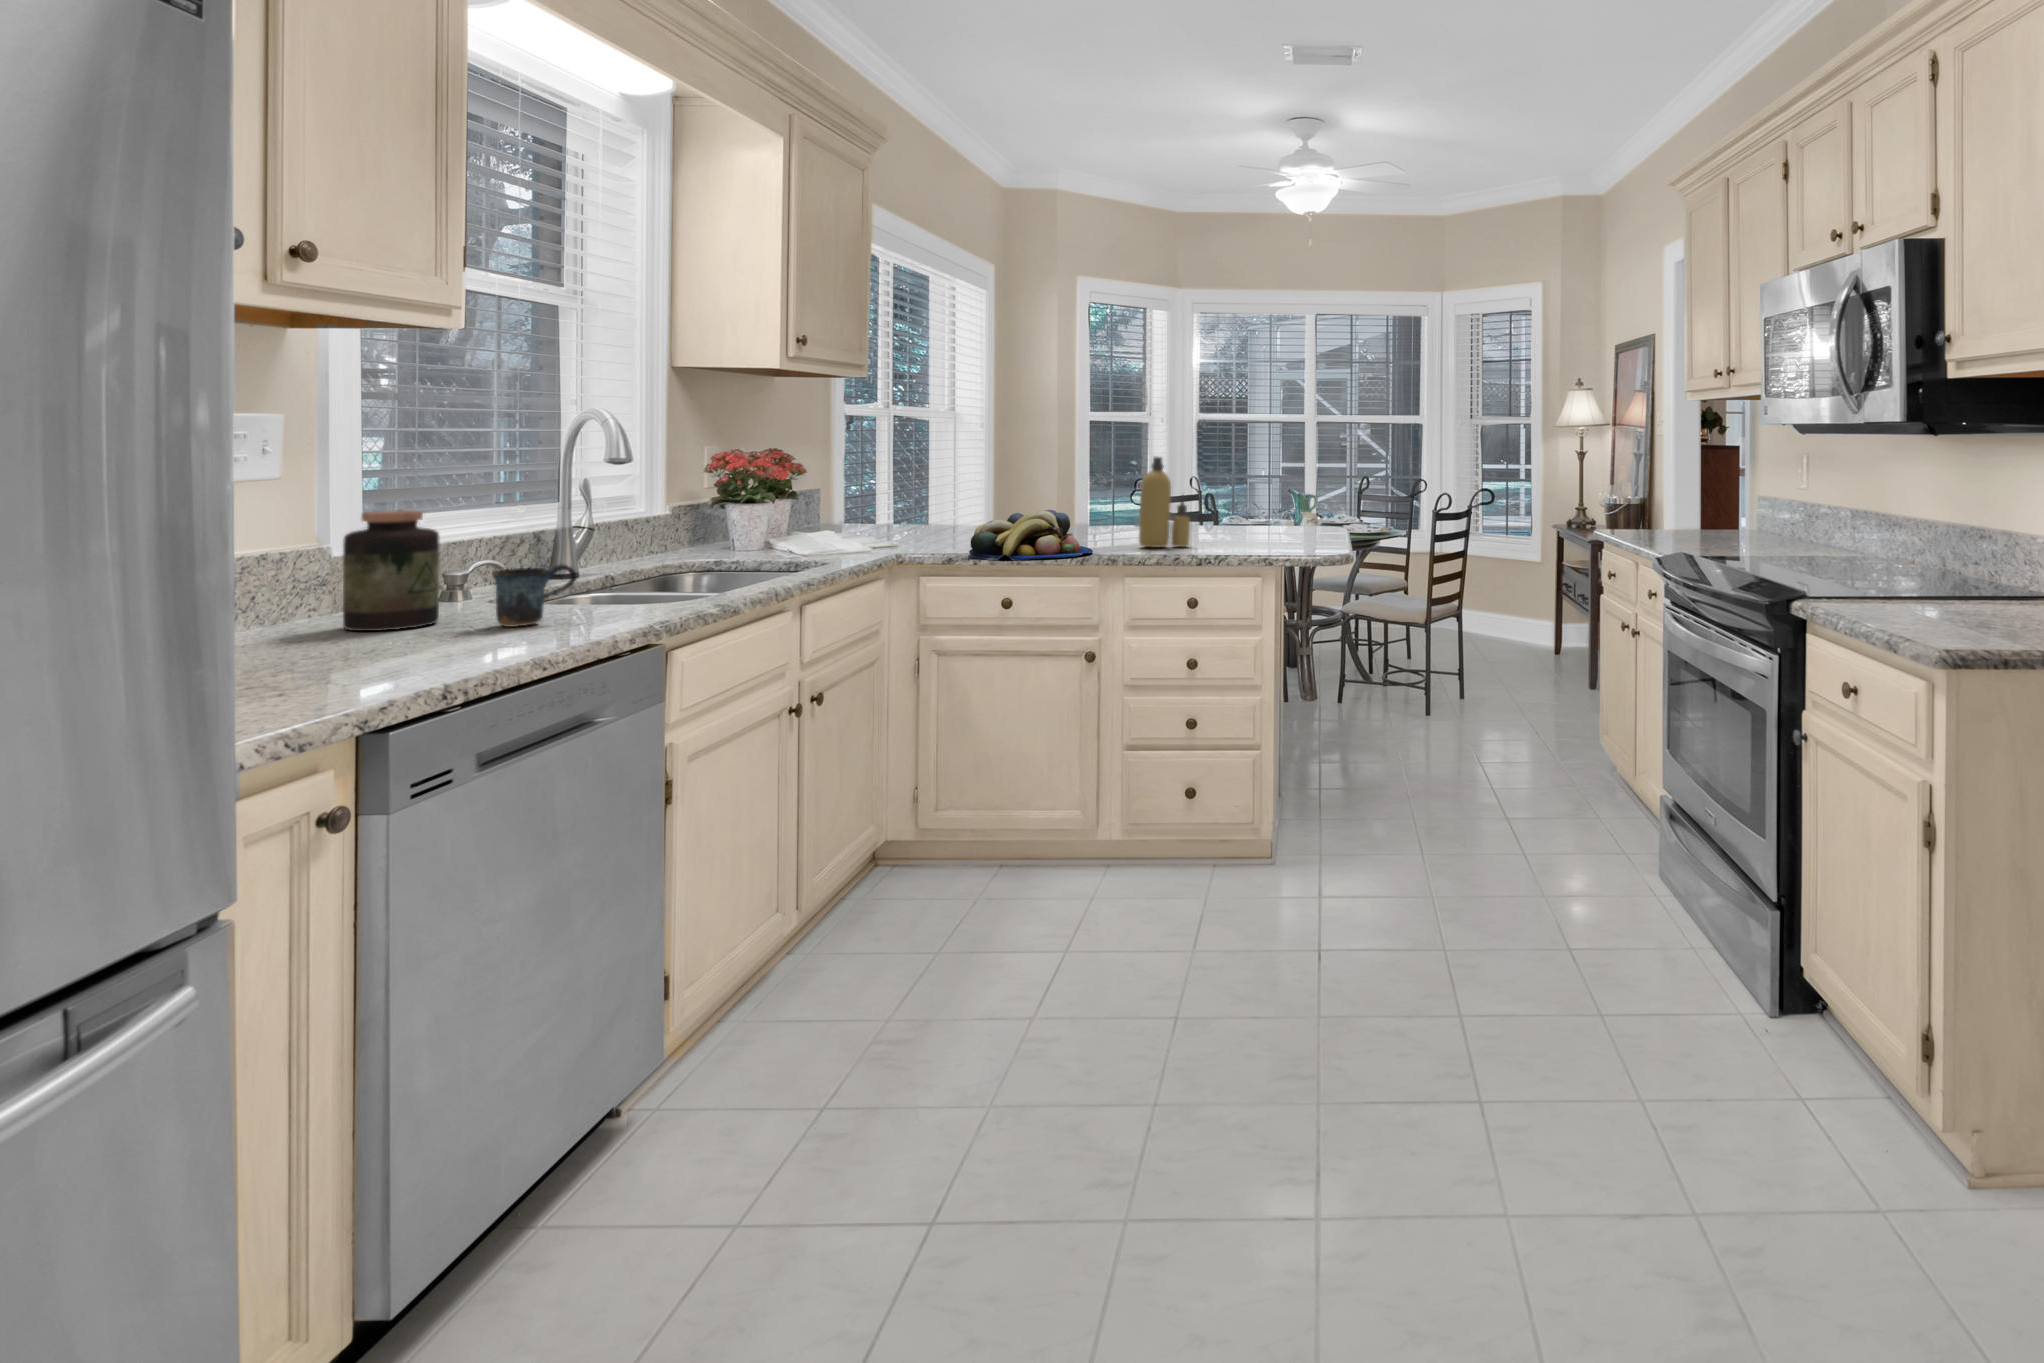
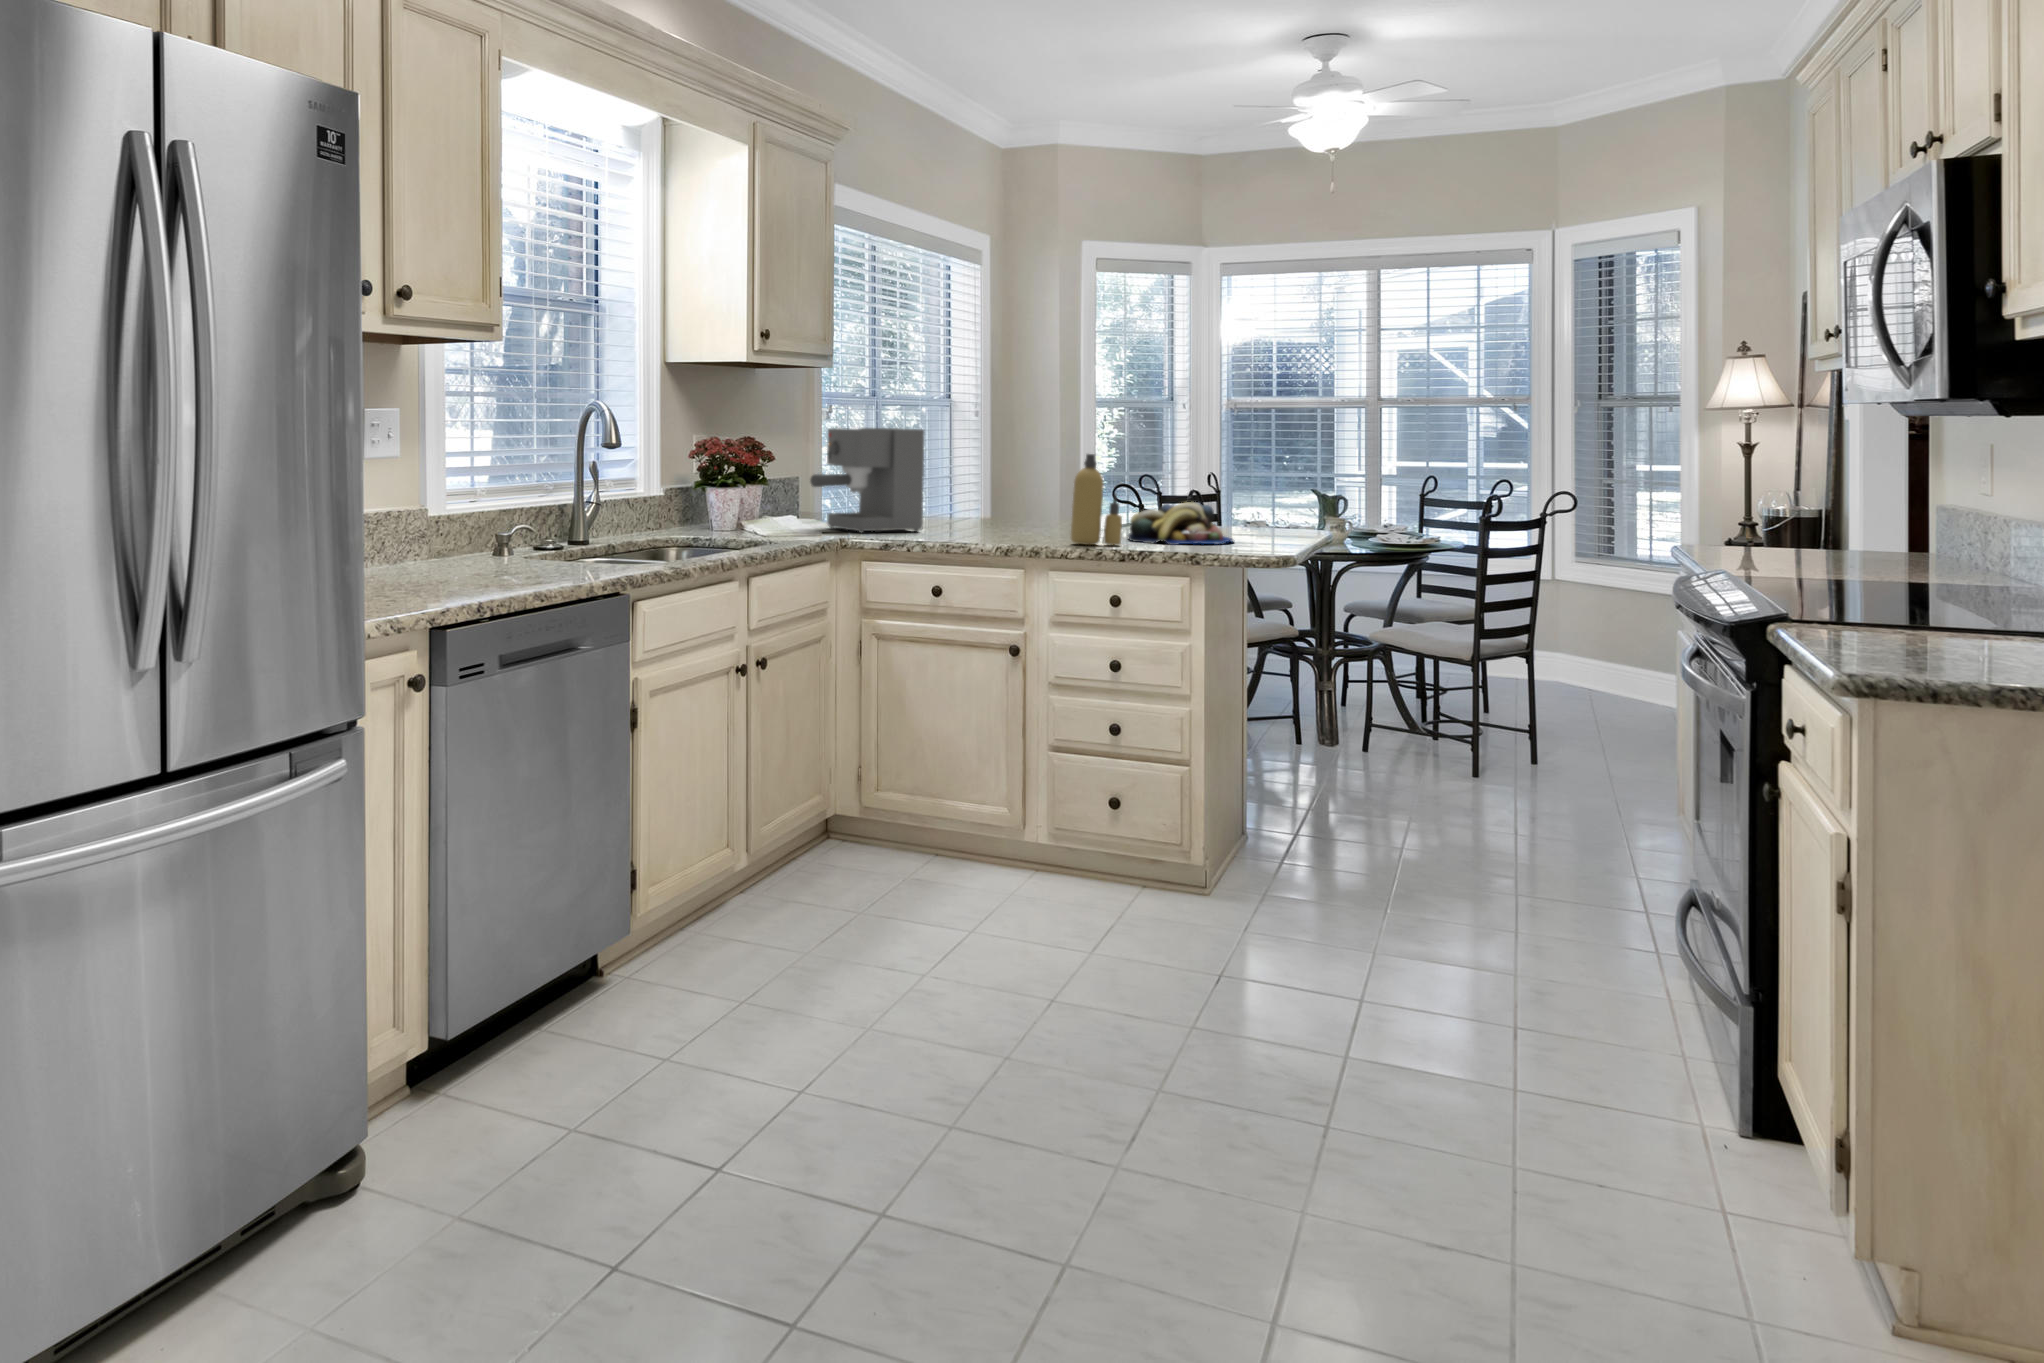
coffee maker: none [848,435,974,546] -> present [810,428,924,533]
jar: present [343,510,439,631] -> none [426,481,486,570]
fruit bowl: present [969,510,1093,561] -> present [1128,502,1233,545]
mug: present [492,564,576,627] -> none [518,527,574,573]

